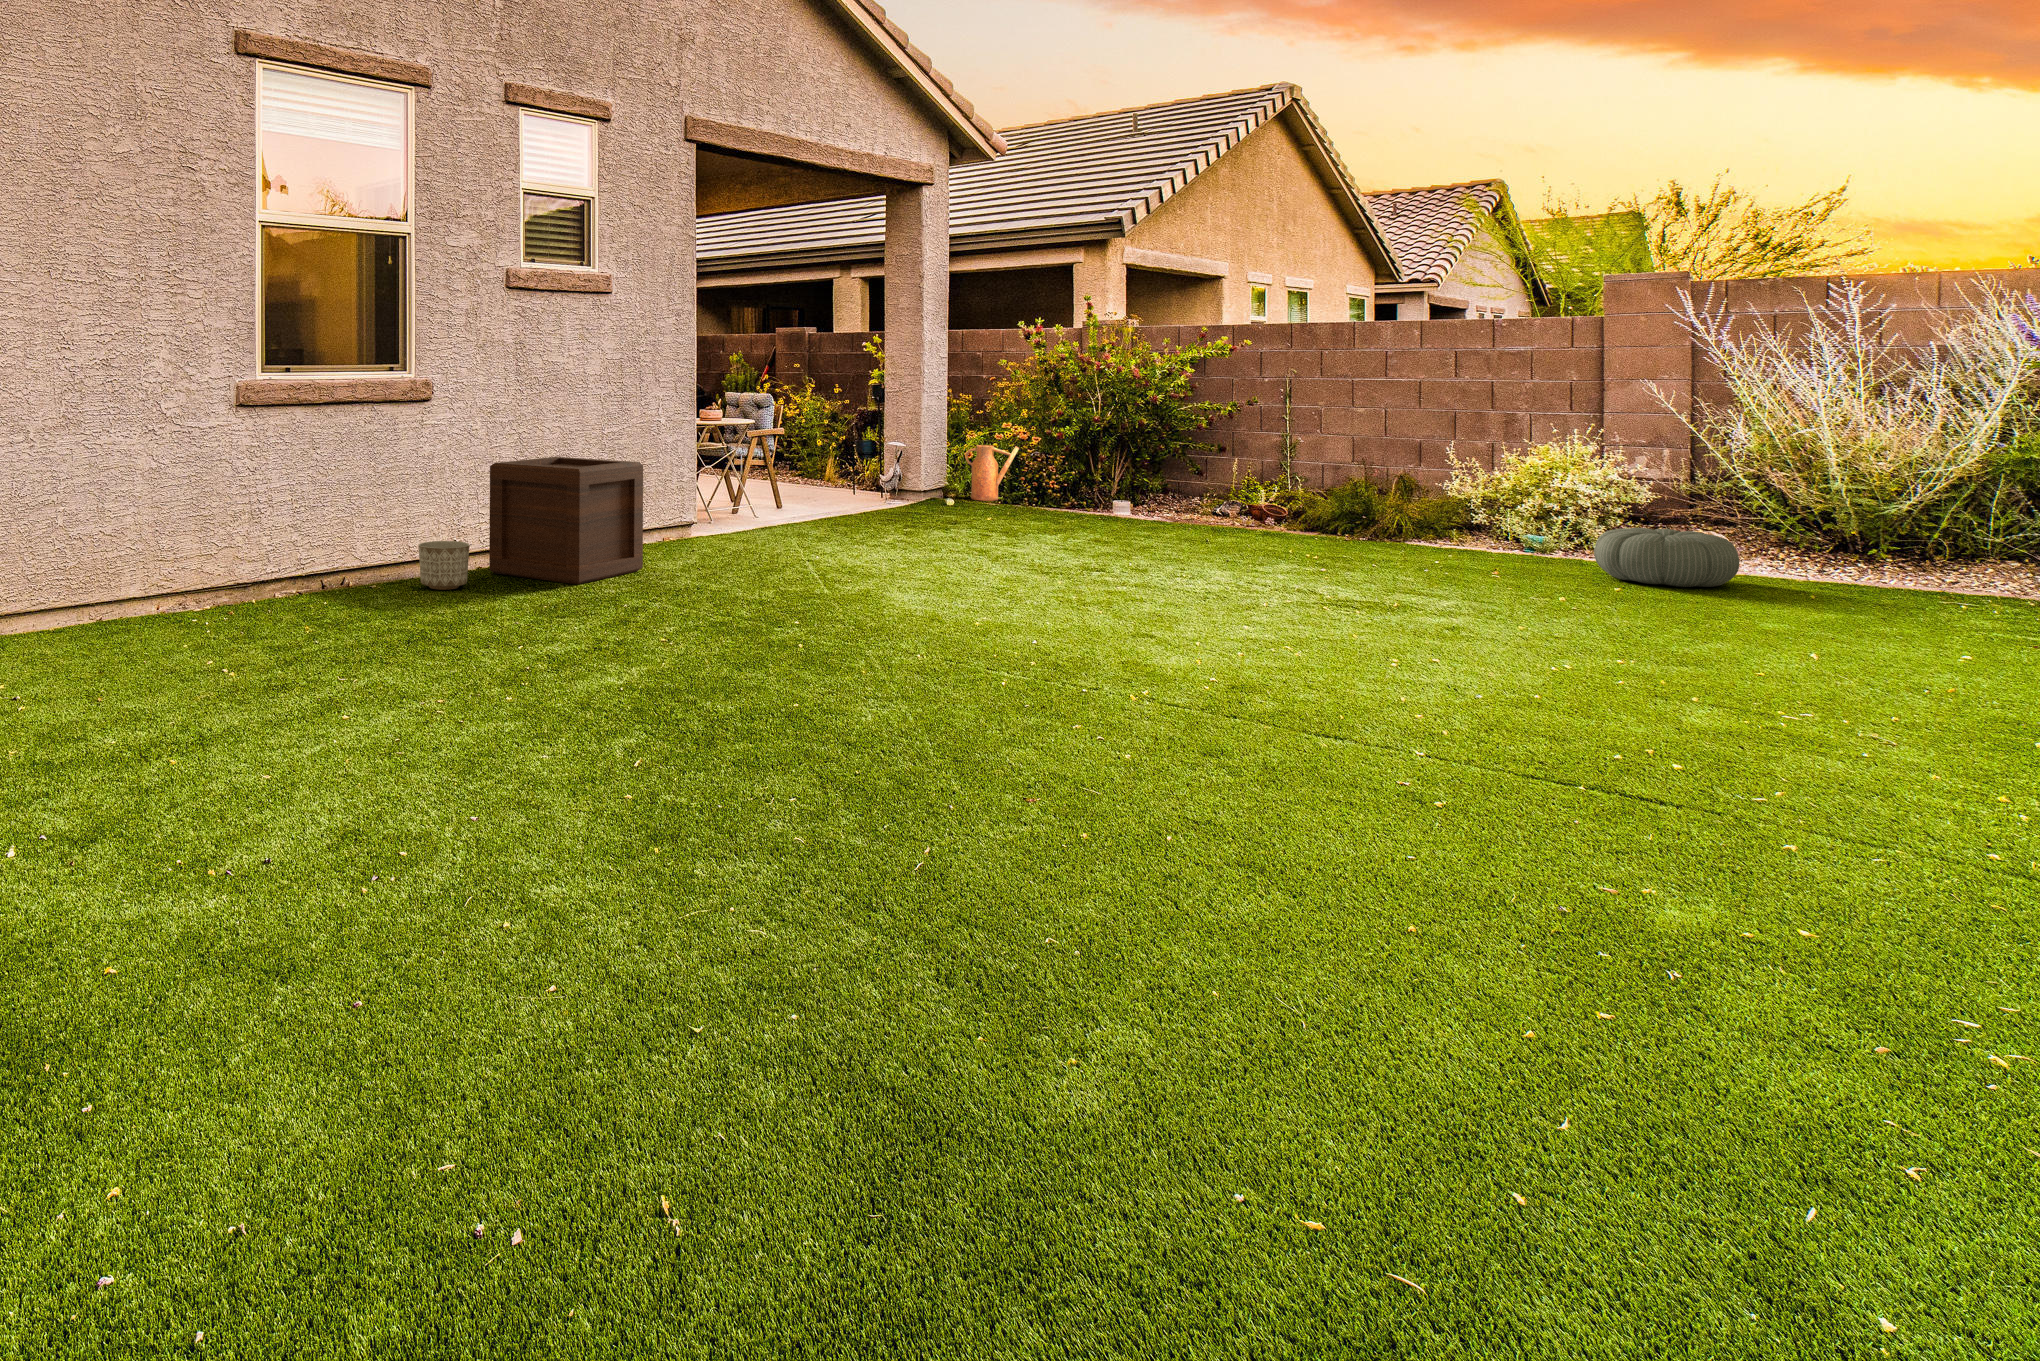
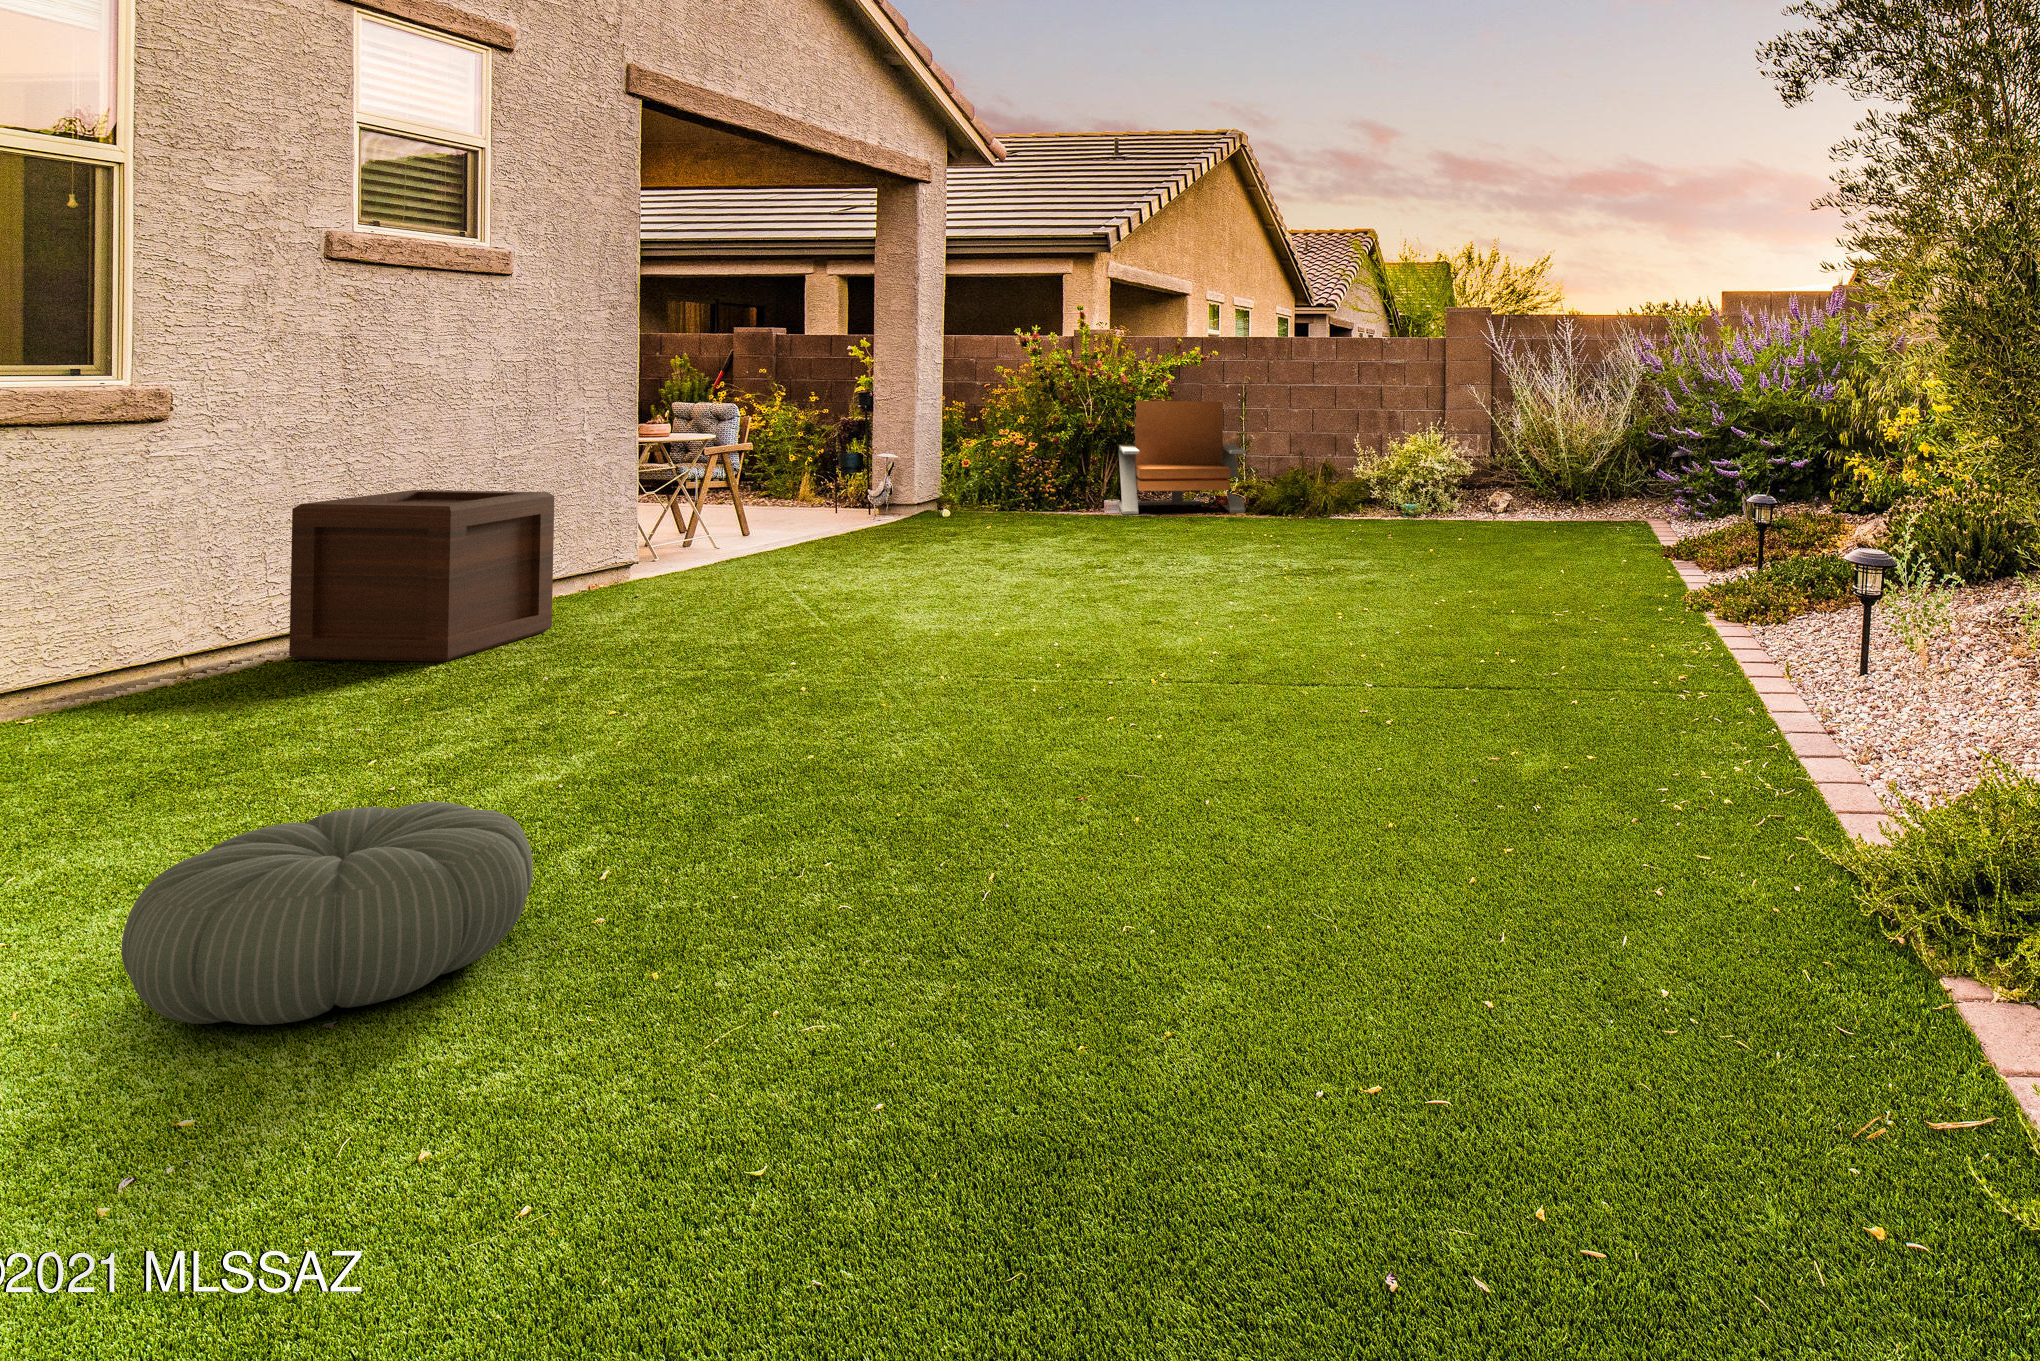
lounge chair: none [1128,395,1274,520] -> present [1118,401,1246,514]
watering can: present [965,445,1019,501] -> none [959,453,1015,510]
pouf: present [1594,528,1739,587] -> present [121,802,533,1025]
planter: present [418,541,469,590] -> none [145,622,249,698]

